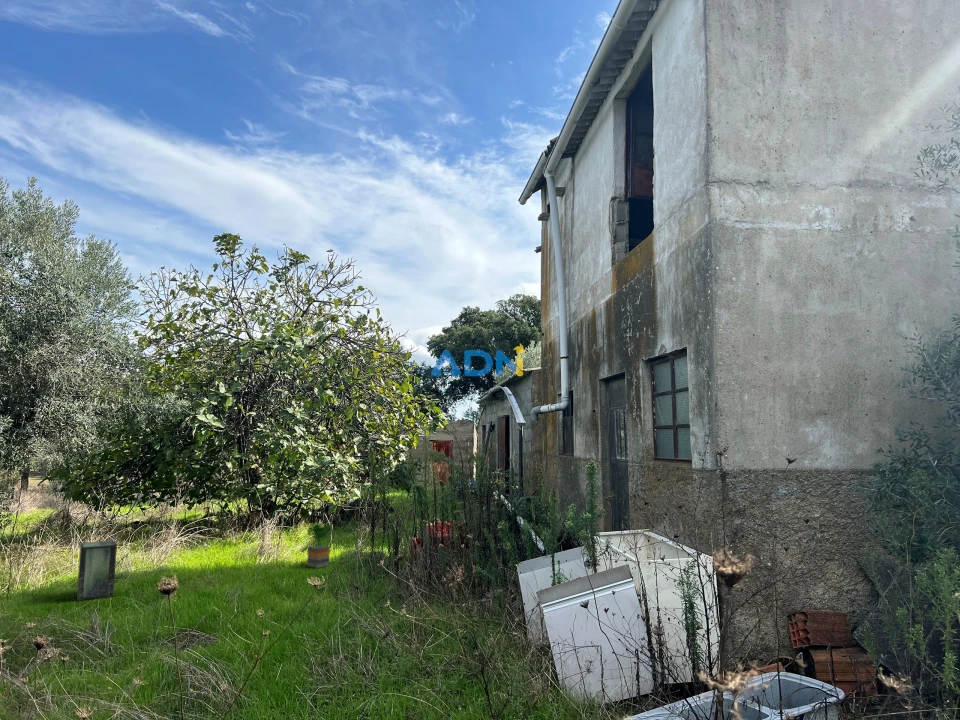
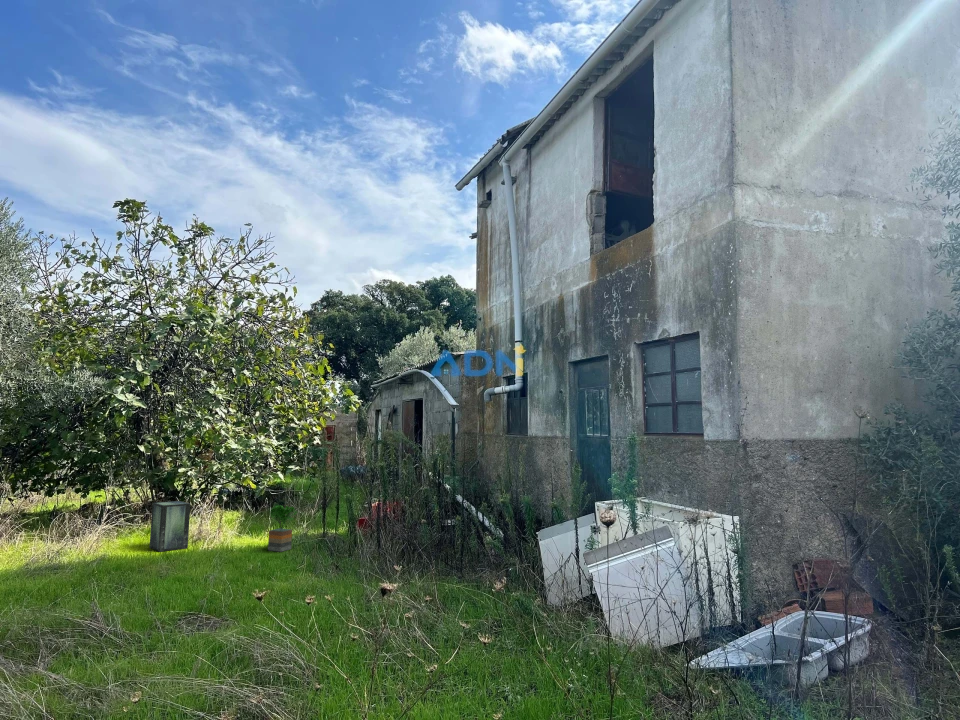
storage box: present [77,541,117,601] -> present [149,501,190,552]

